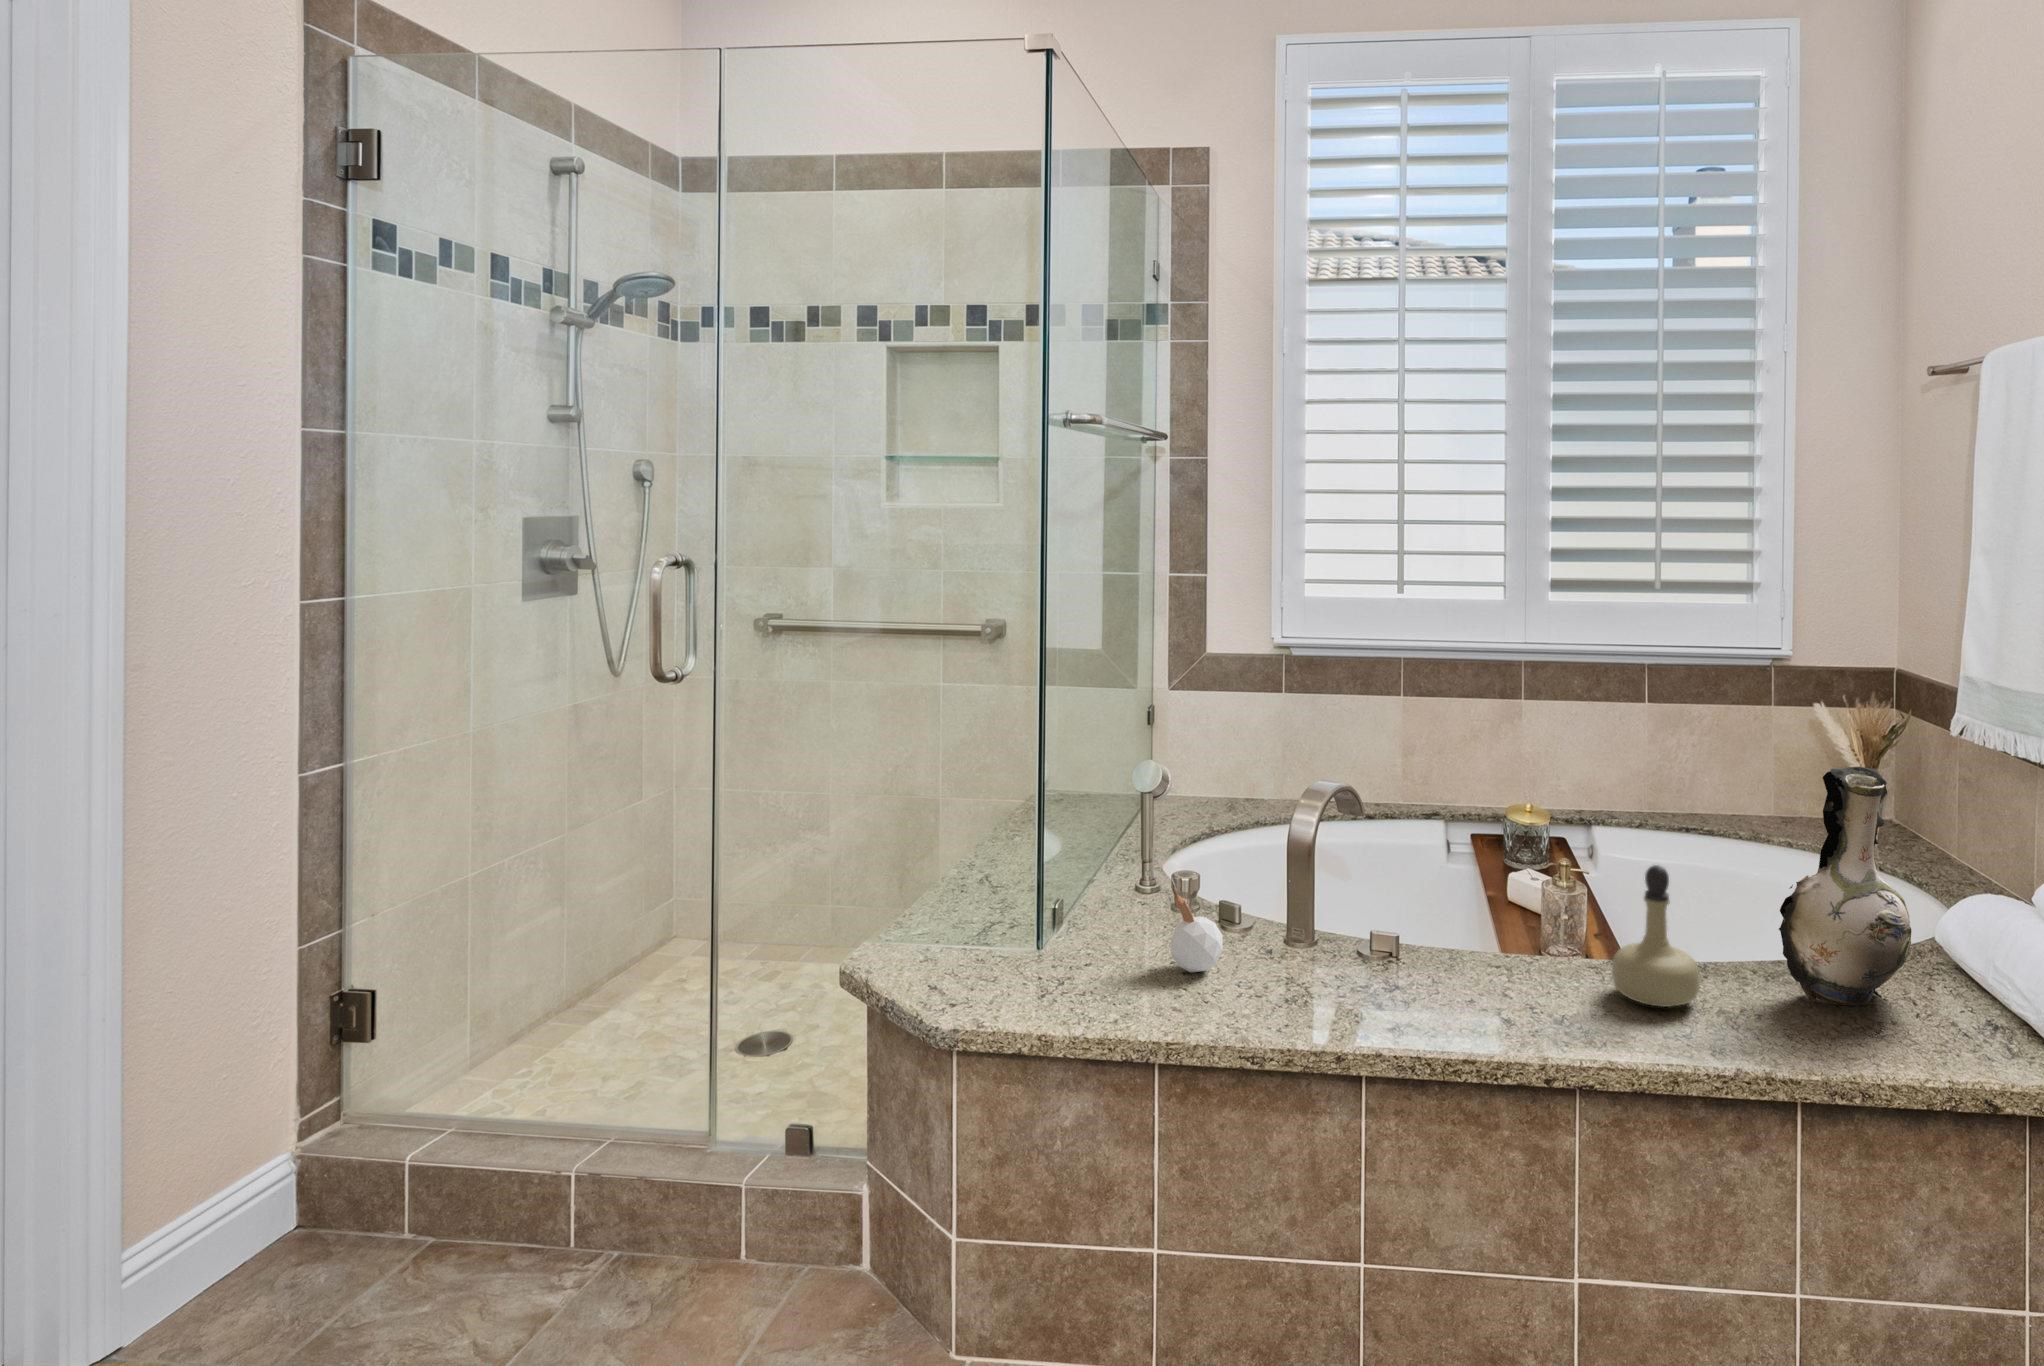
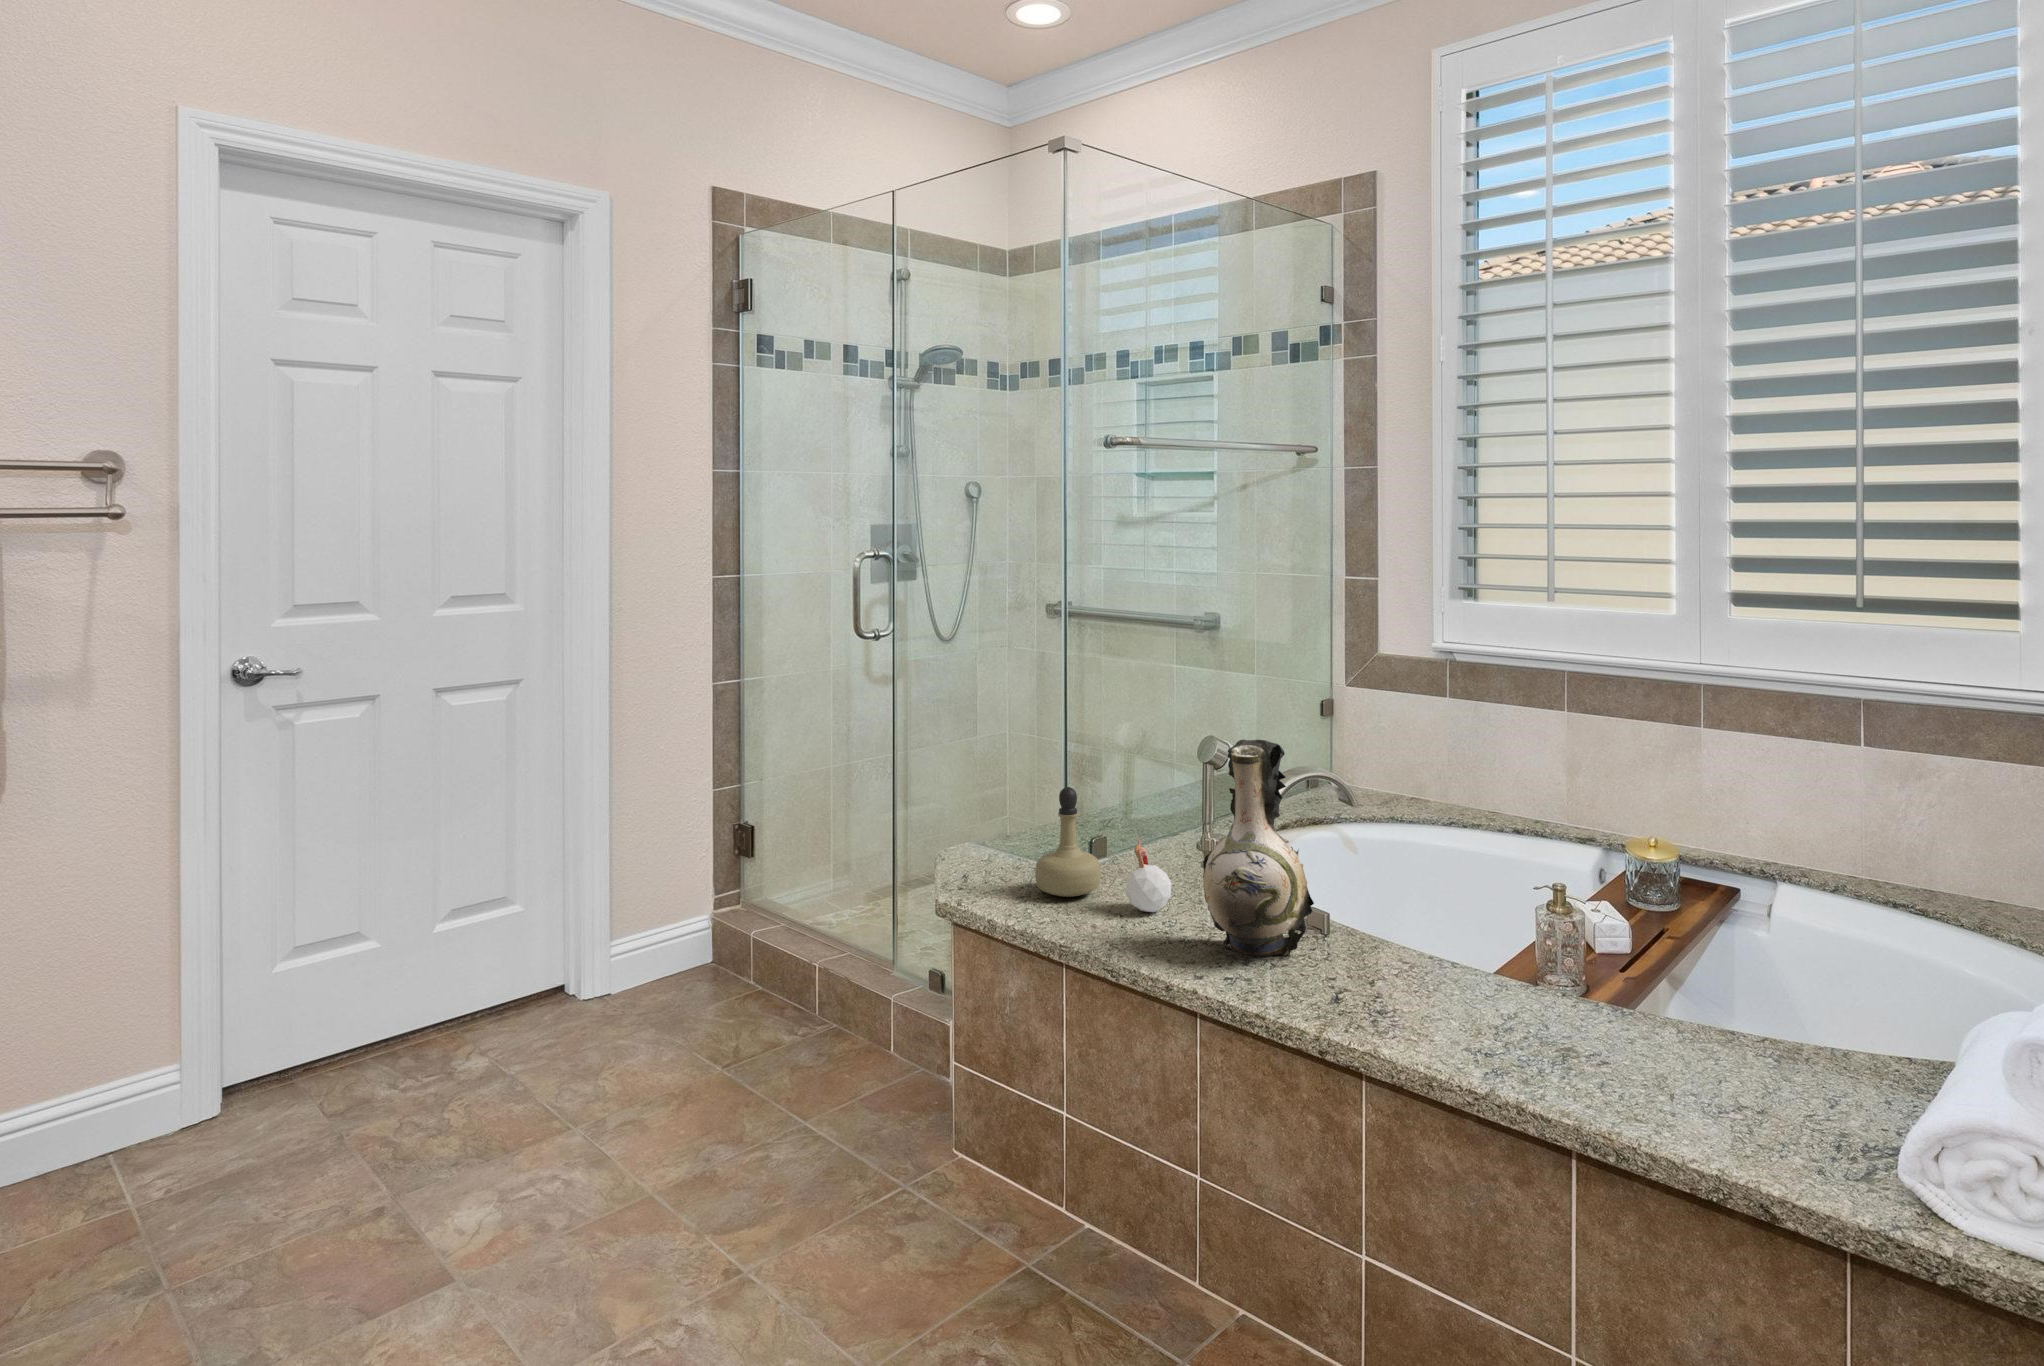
decorative vase: present [1779,767,1911,1006] -> present [1203,739,1314,959]
perfume bottle: present [1612,865,1700,1007] -> present [1035,787,1101,897]

